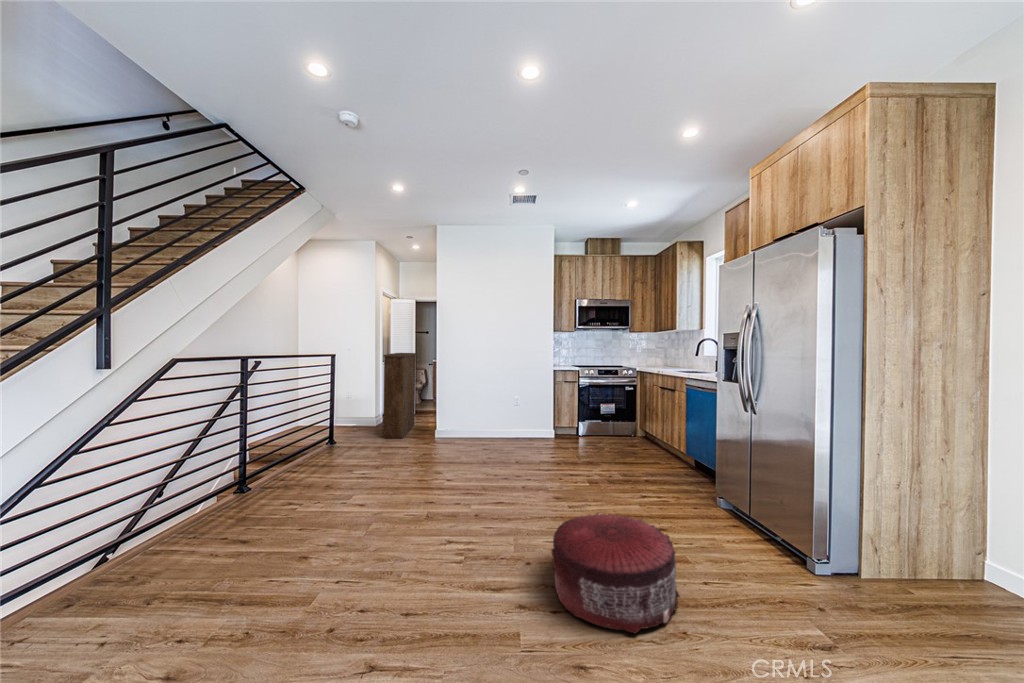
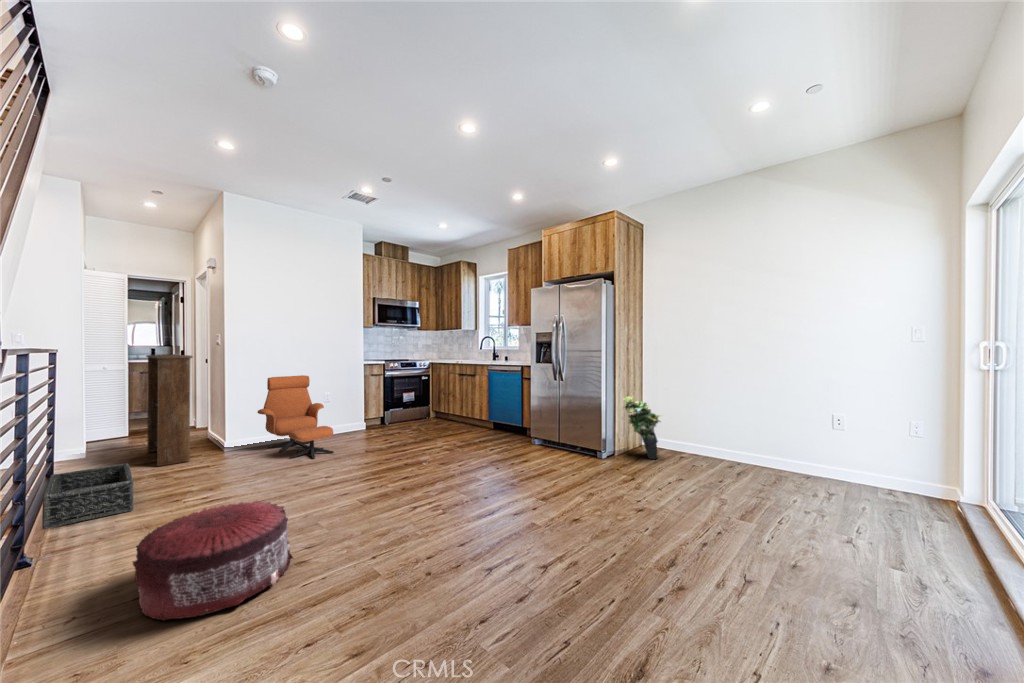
lounge chair: none [448,376,503,457] -> present [258,375,334,459]
basket: none [278,433,347,469] -> present [42,463,133,529]
potted plant: none [850,466,957,614] -> present [624,396,662,459]
pouf: present [551,513,679,633] -> present [133,500,293,620]

